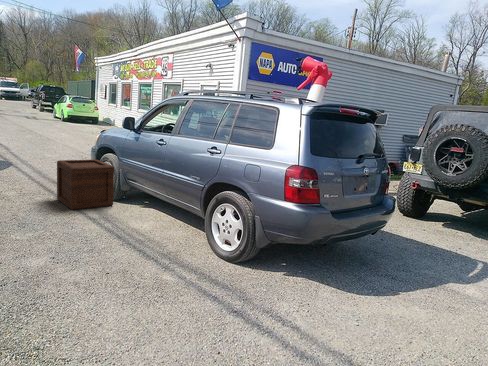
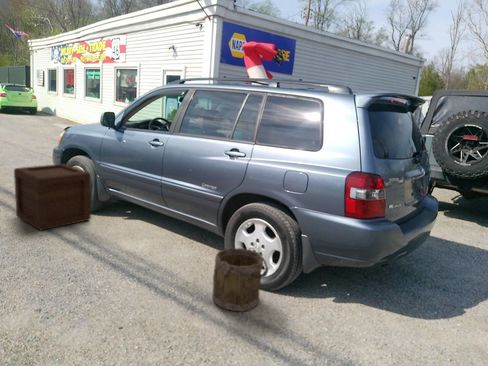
bucket: none [185,225,229,274] -> present [213,248,268,311]

